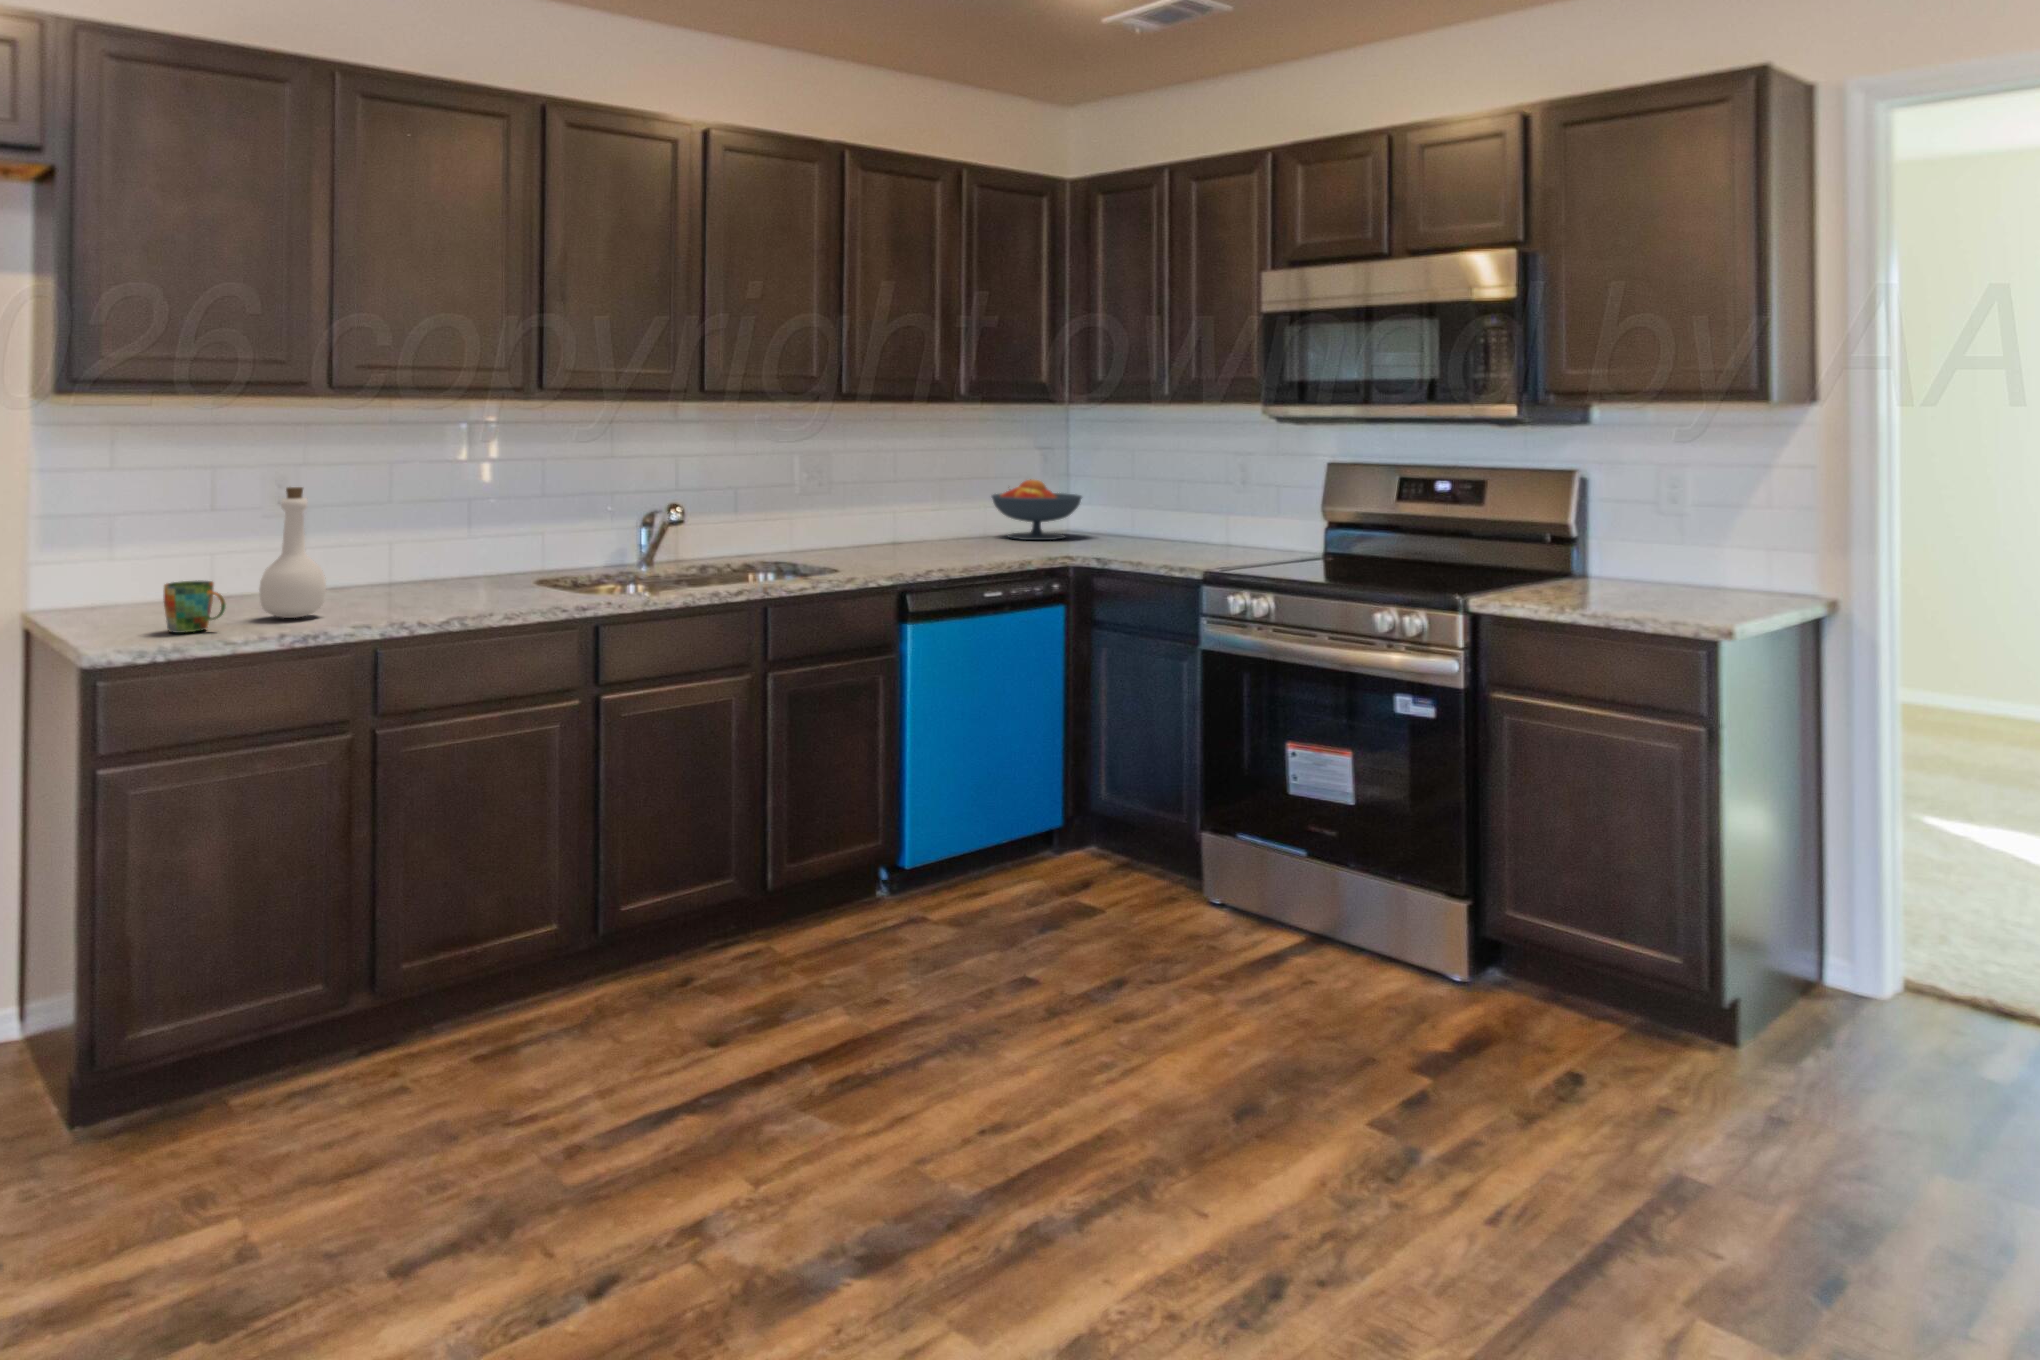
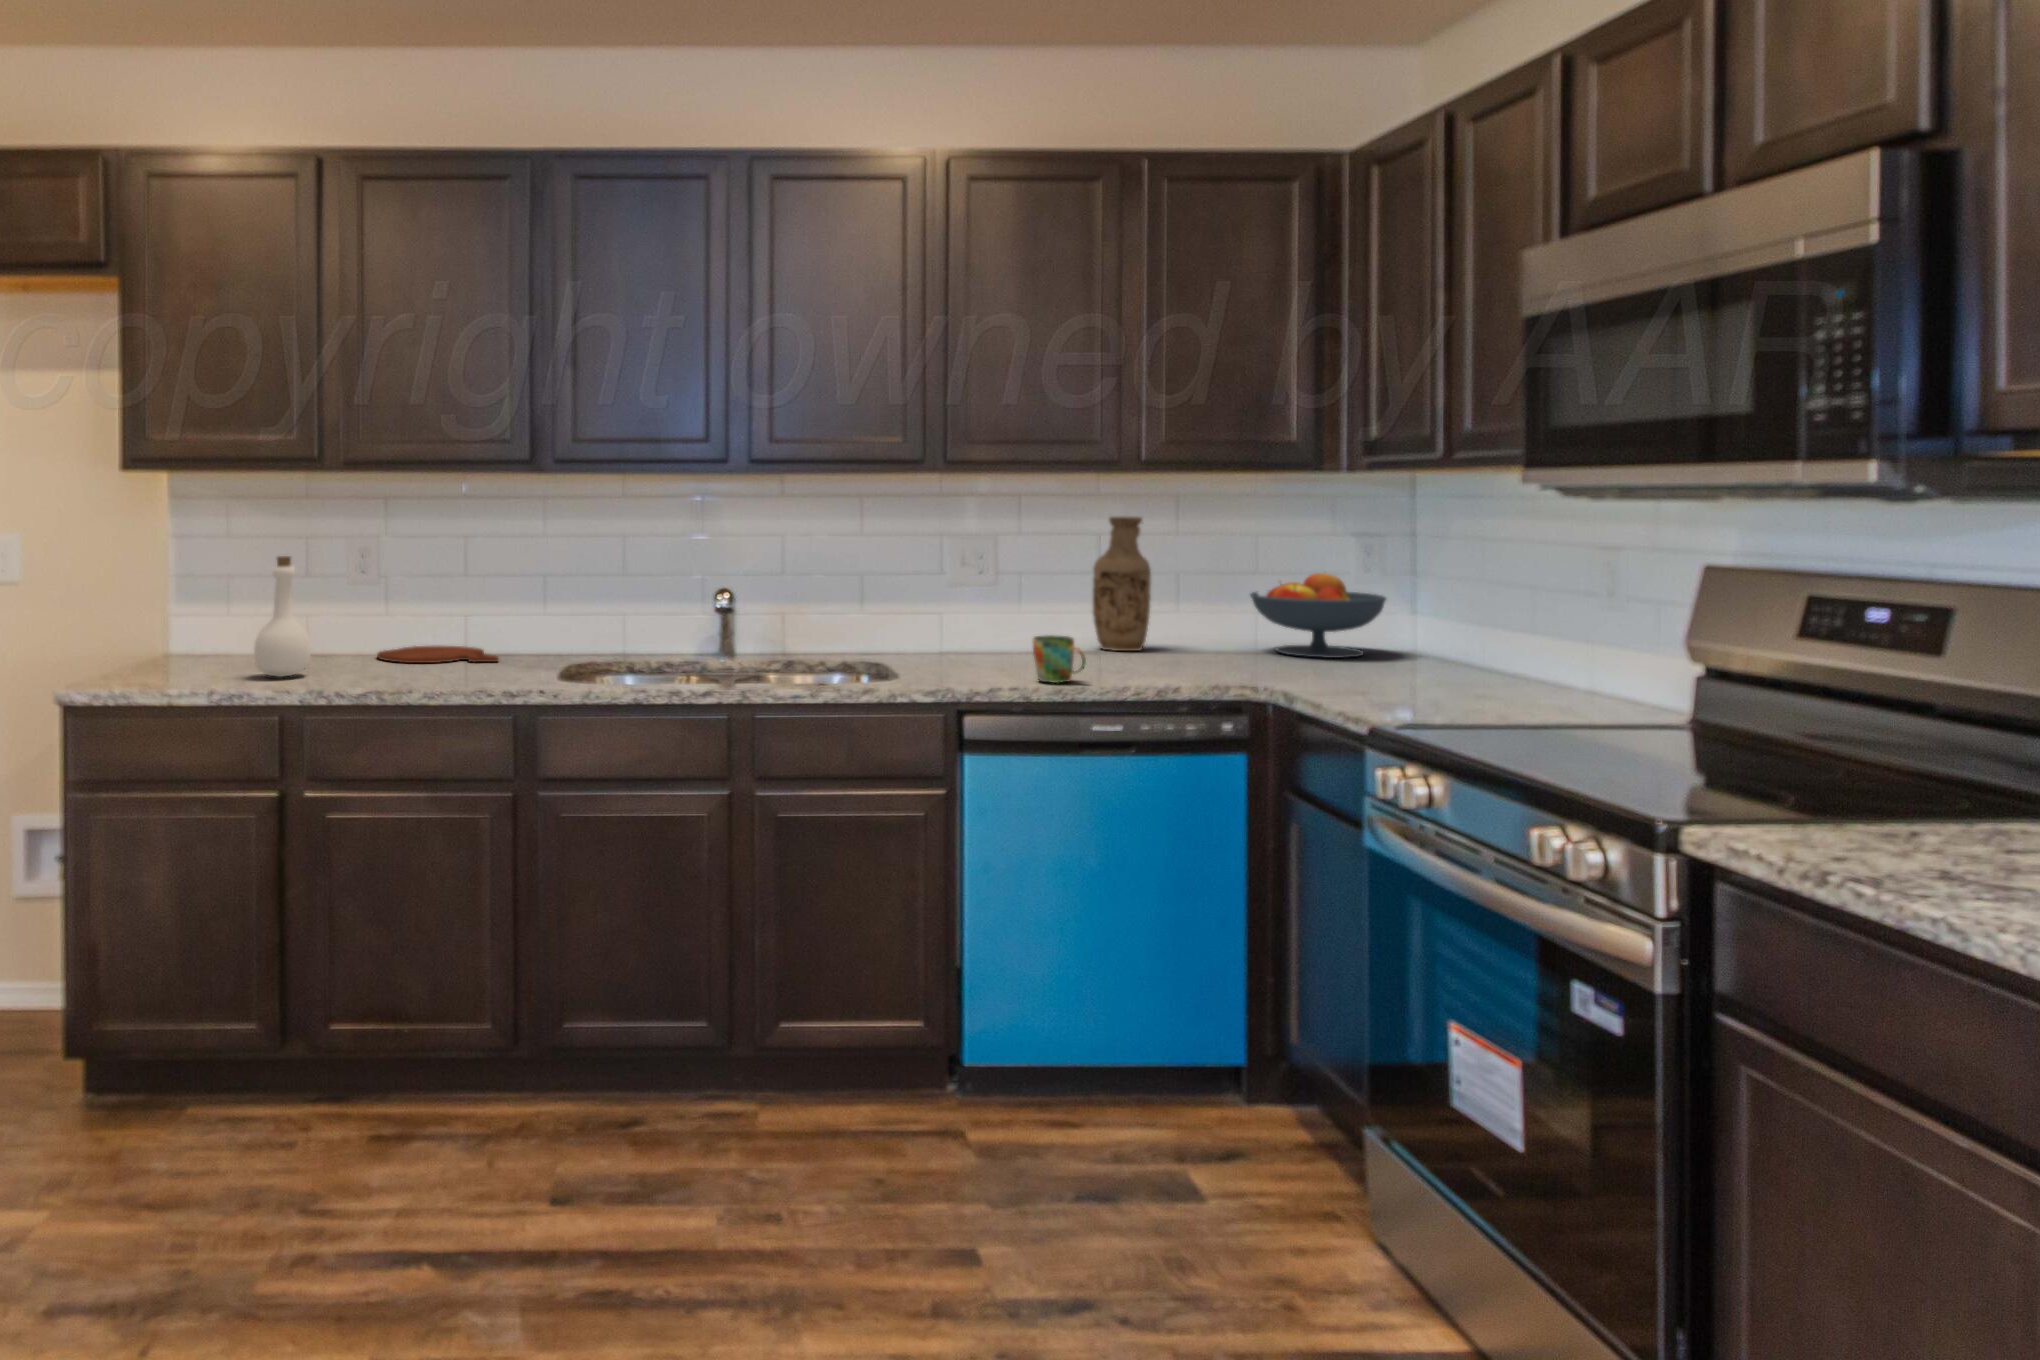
vase: none [890,438,937,545] -> present [1093,517,1151,651]
cutting board: none [309,579,463,597] -> present [377,646,499,663]
mug: present [163,581,226,633] -> present [1033,635,1086,683]

